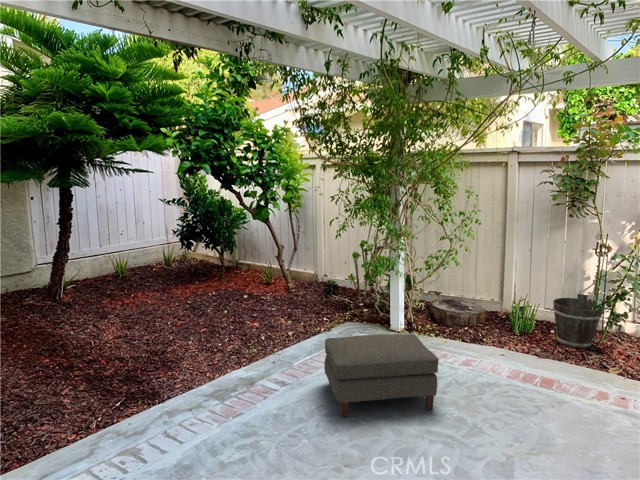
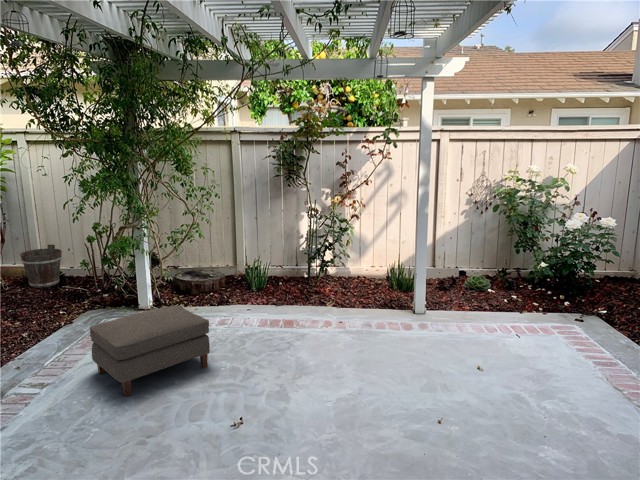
bucket: present [553,294,603,348] -> present [20,245,62,288]

